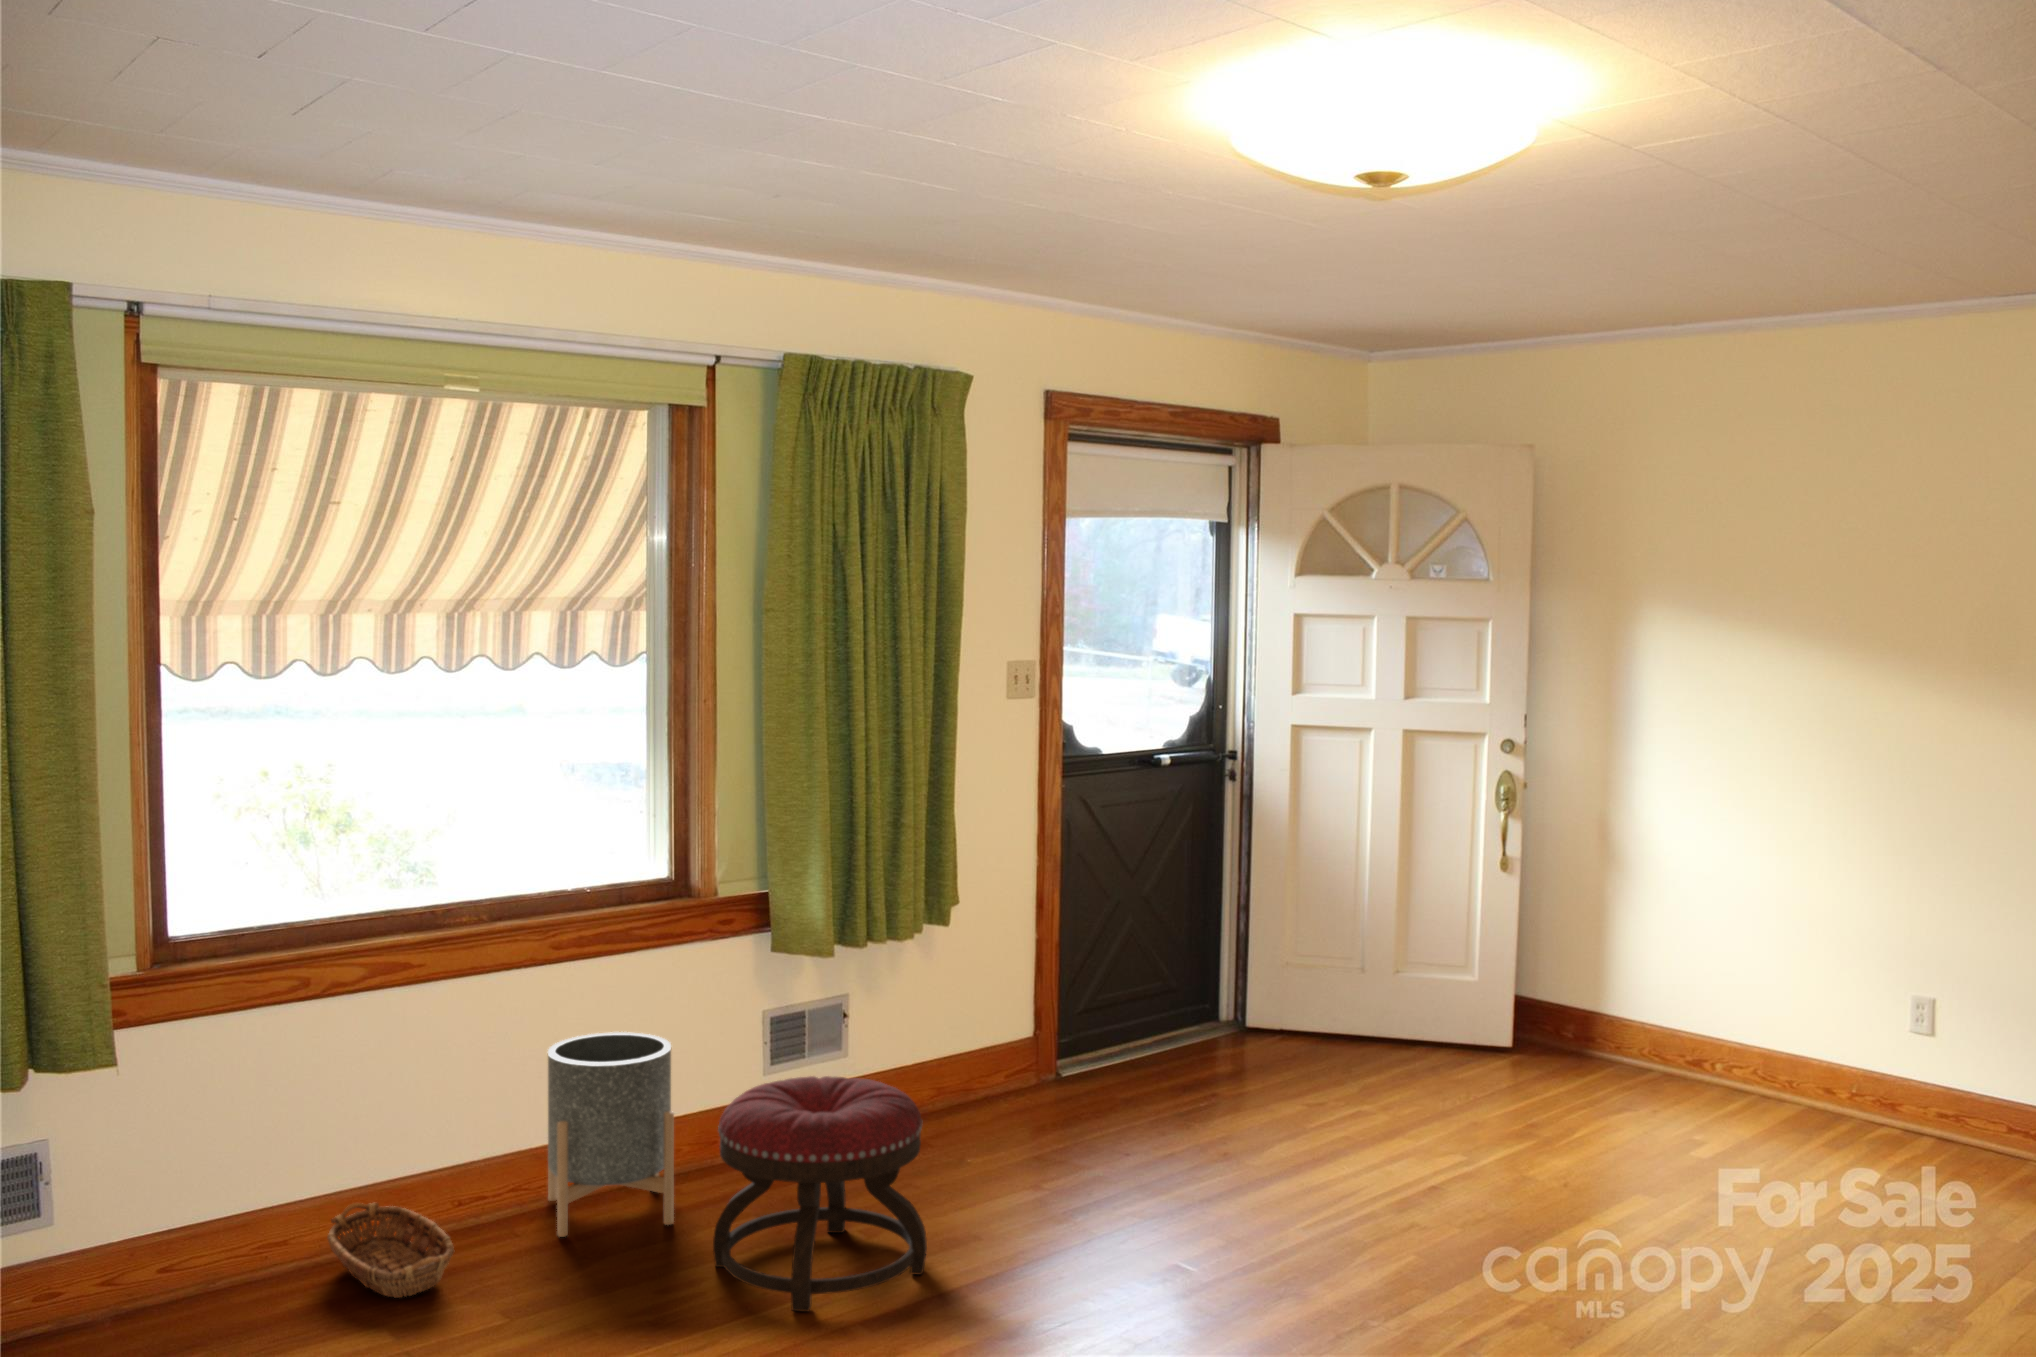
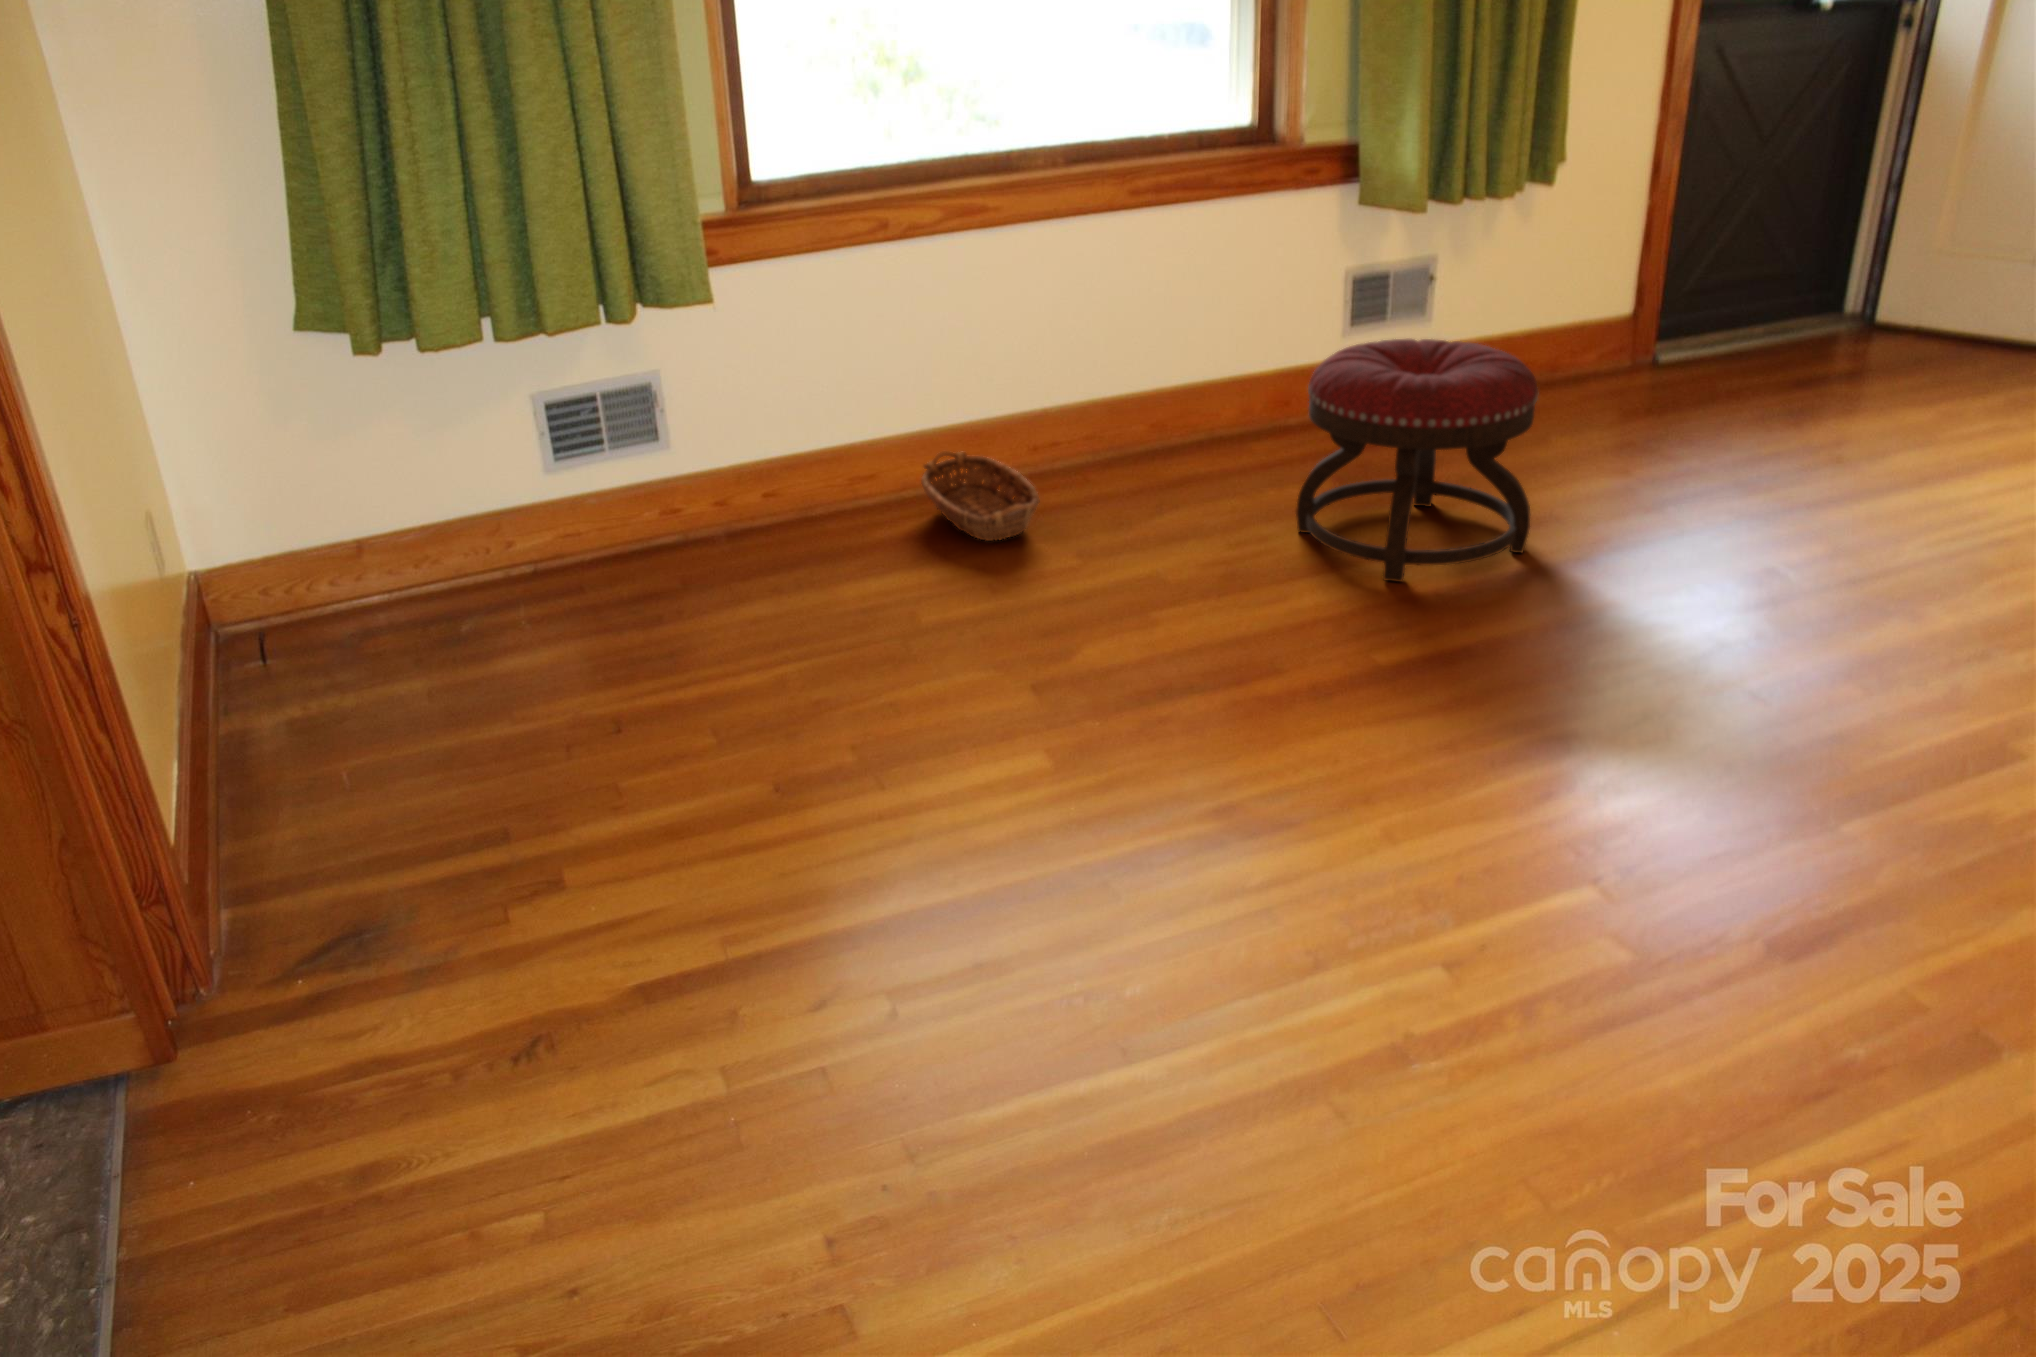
planter: present [548,1032,674,1237] -> none [1124,291,1255,494]

